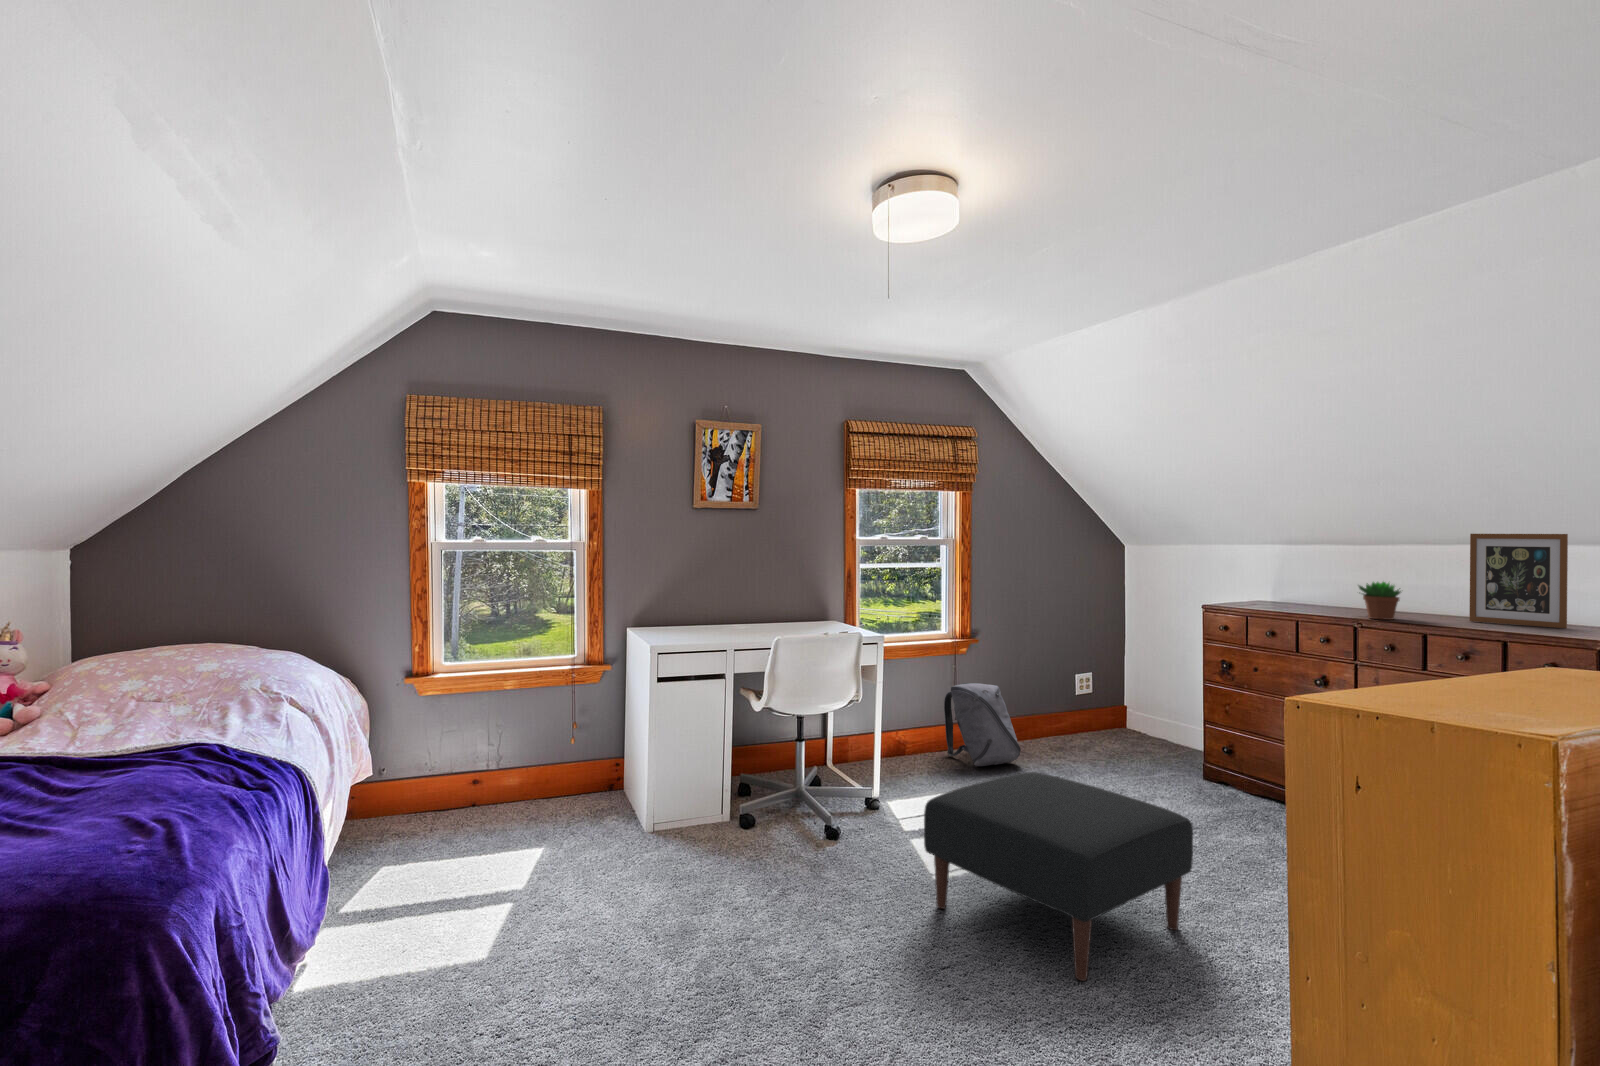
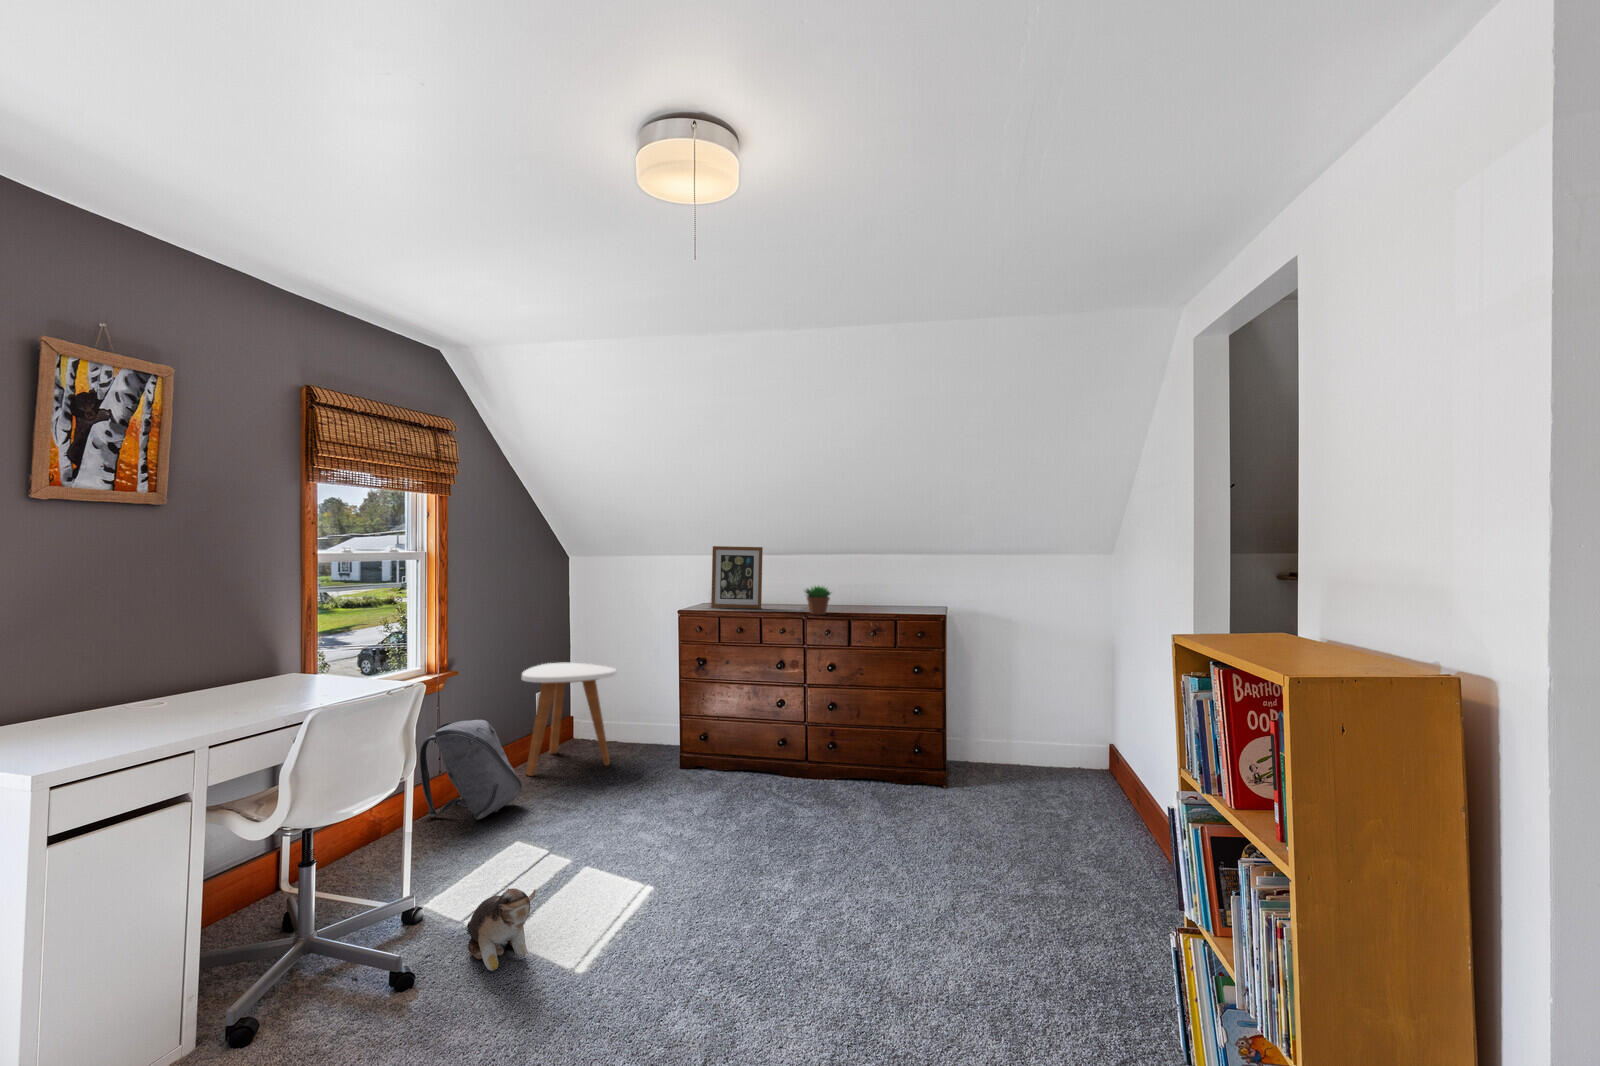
picture frame: present [1469,534,1568,628] -> present [711,546,763,608]
side table: none [1047,649,1142,757] -> present [522,663,616,776]
ottoman: present [924,772,1193,981] -> none [621,808,846,1009]
plush toy: none [877,792,915,851] -> present [467,888,536,971]

